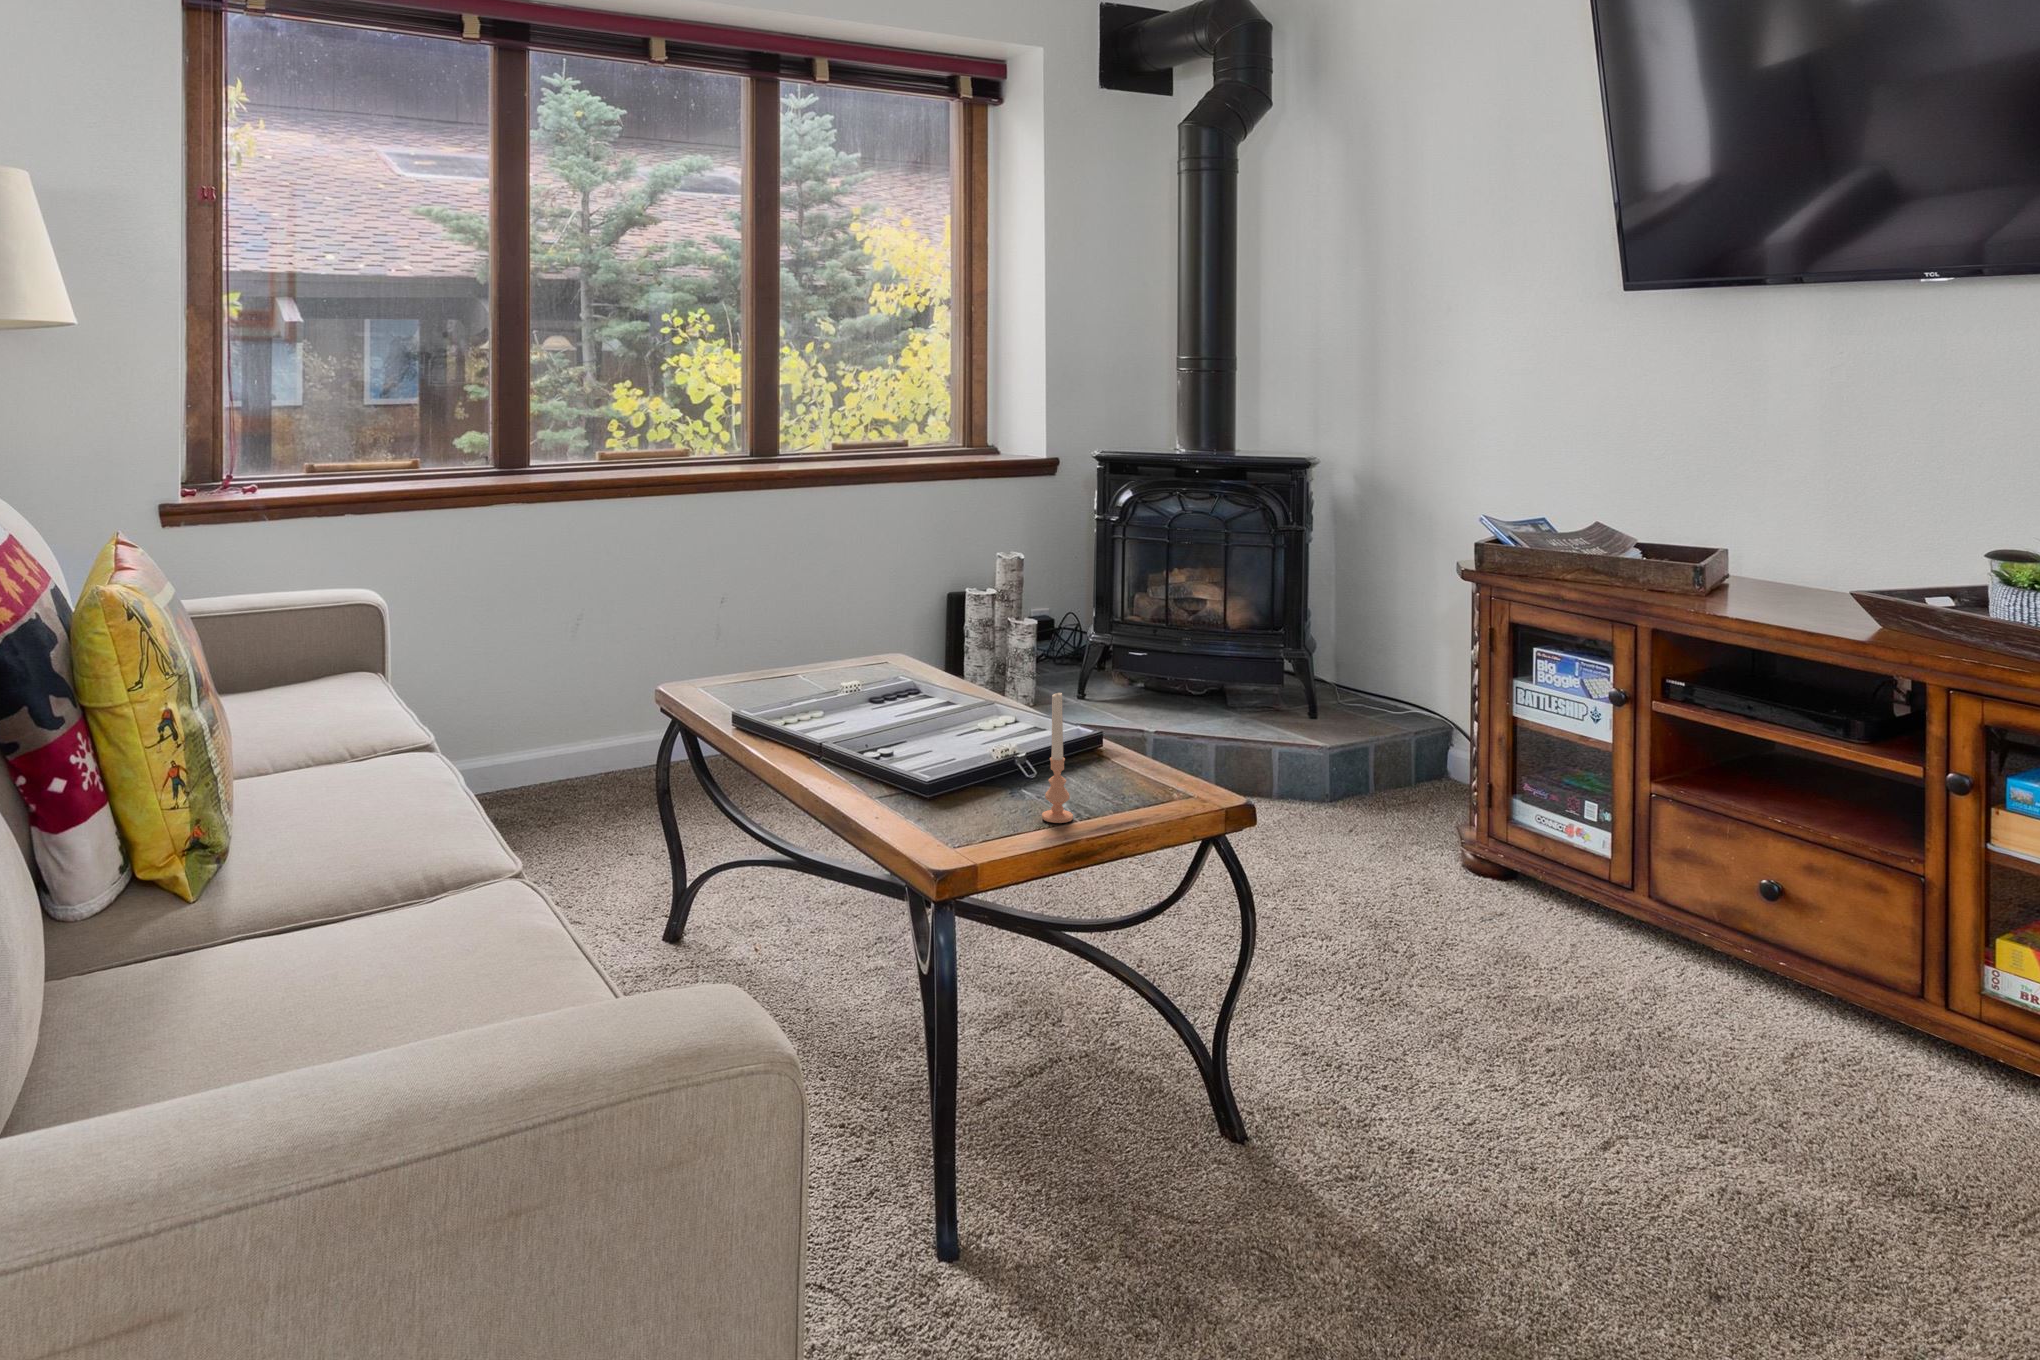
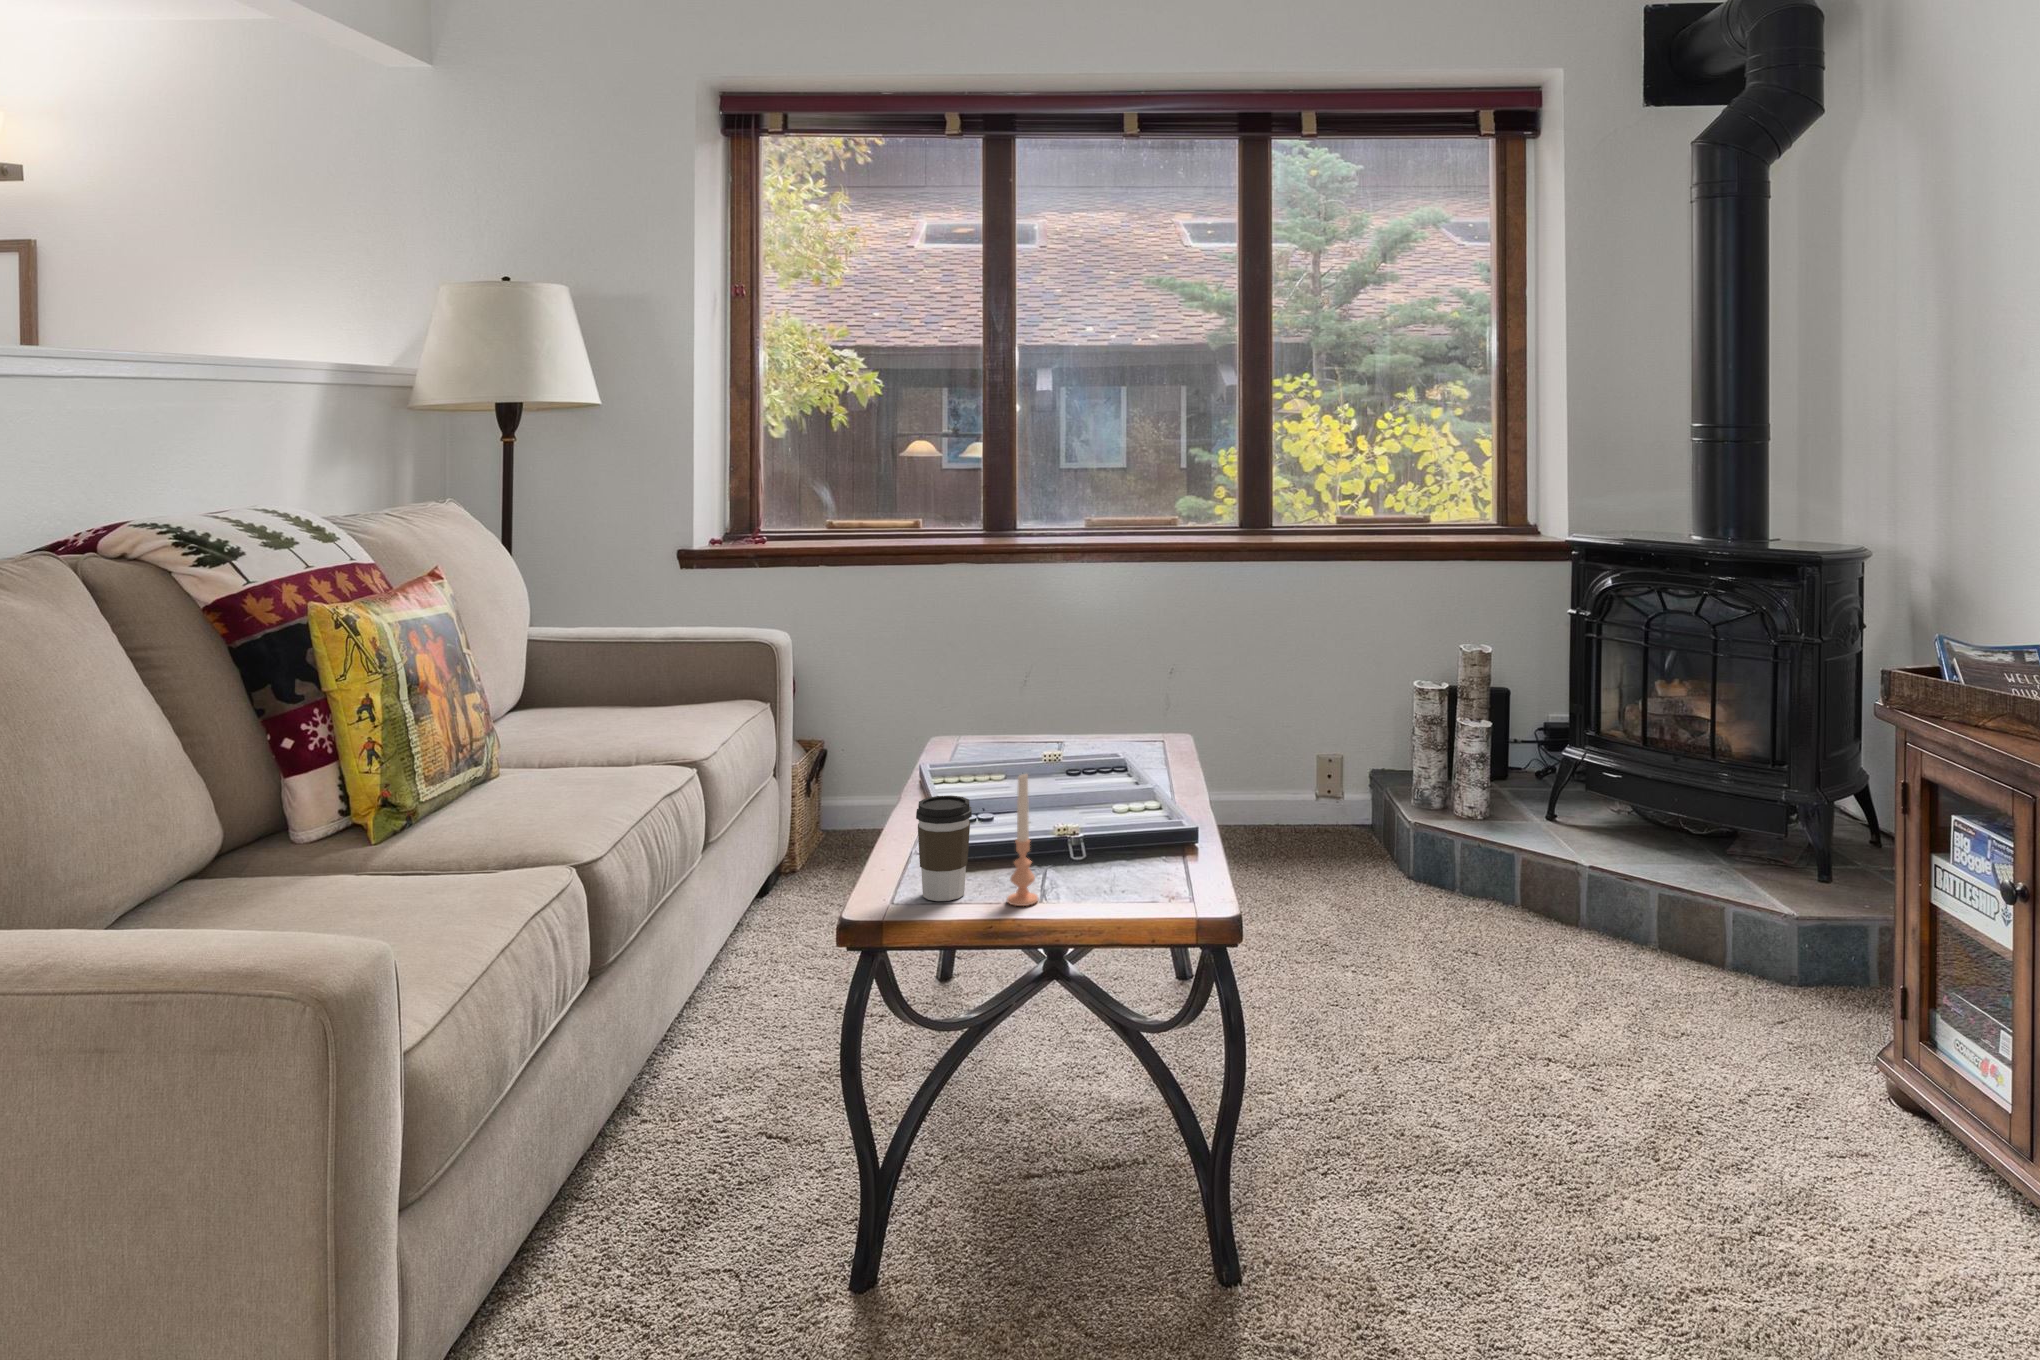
coffee cup: none [944,726,1002,833] -> present [916,795,972,901]

